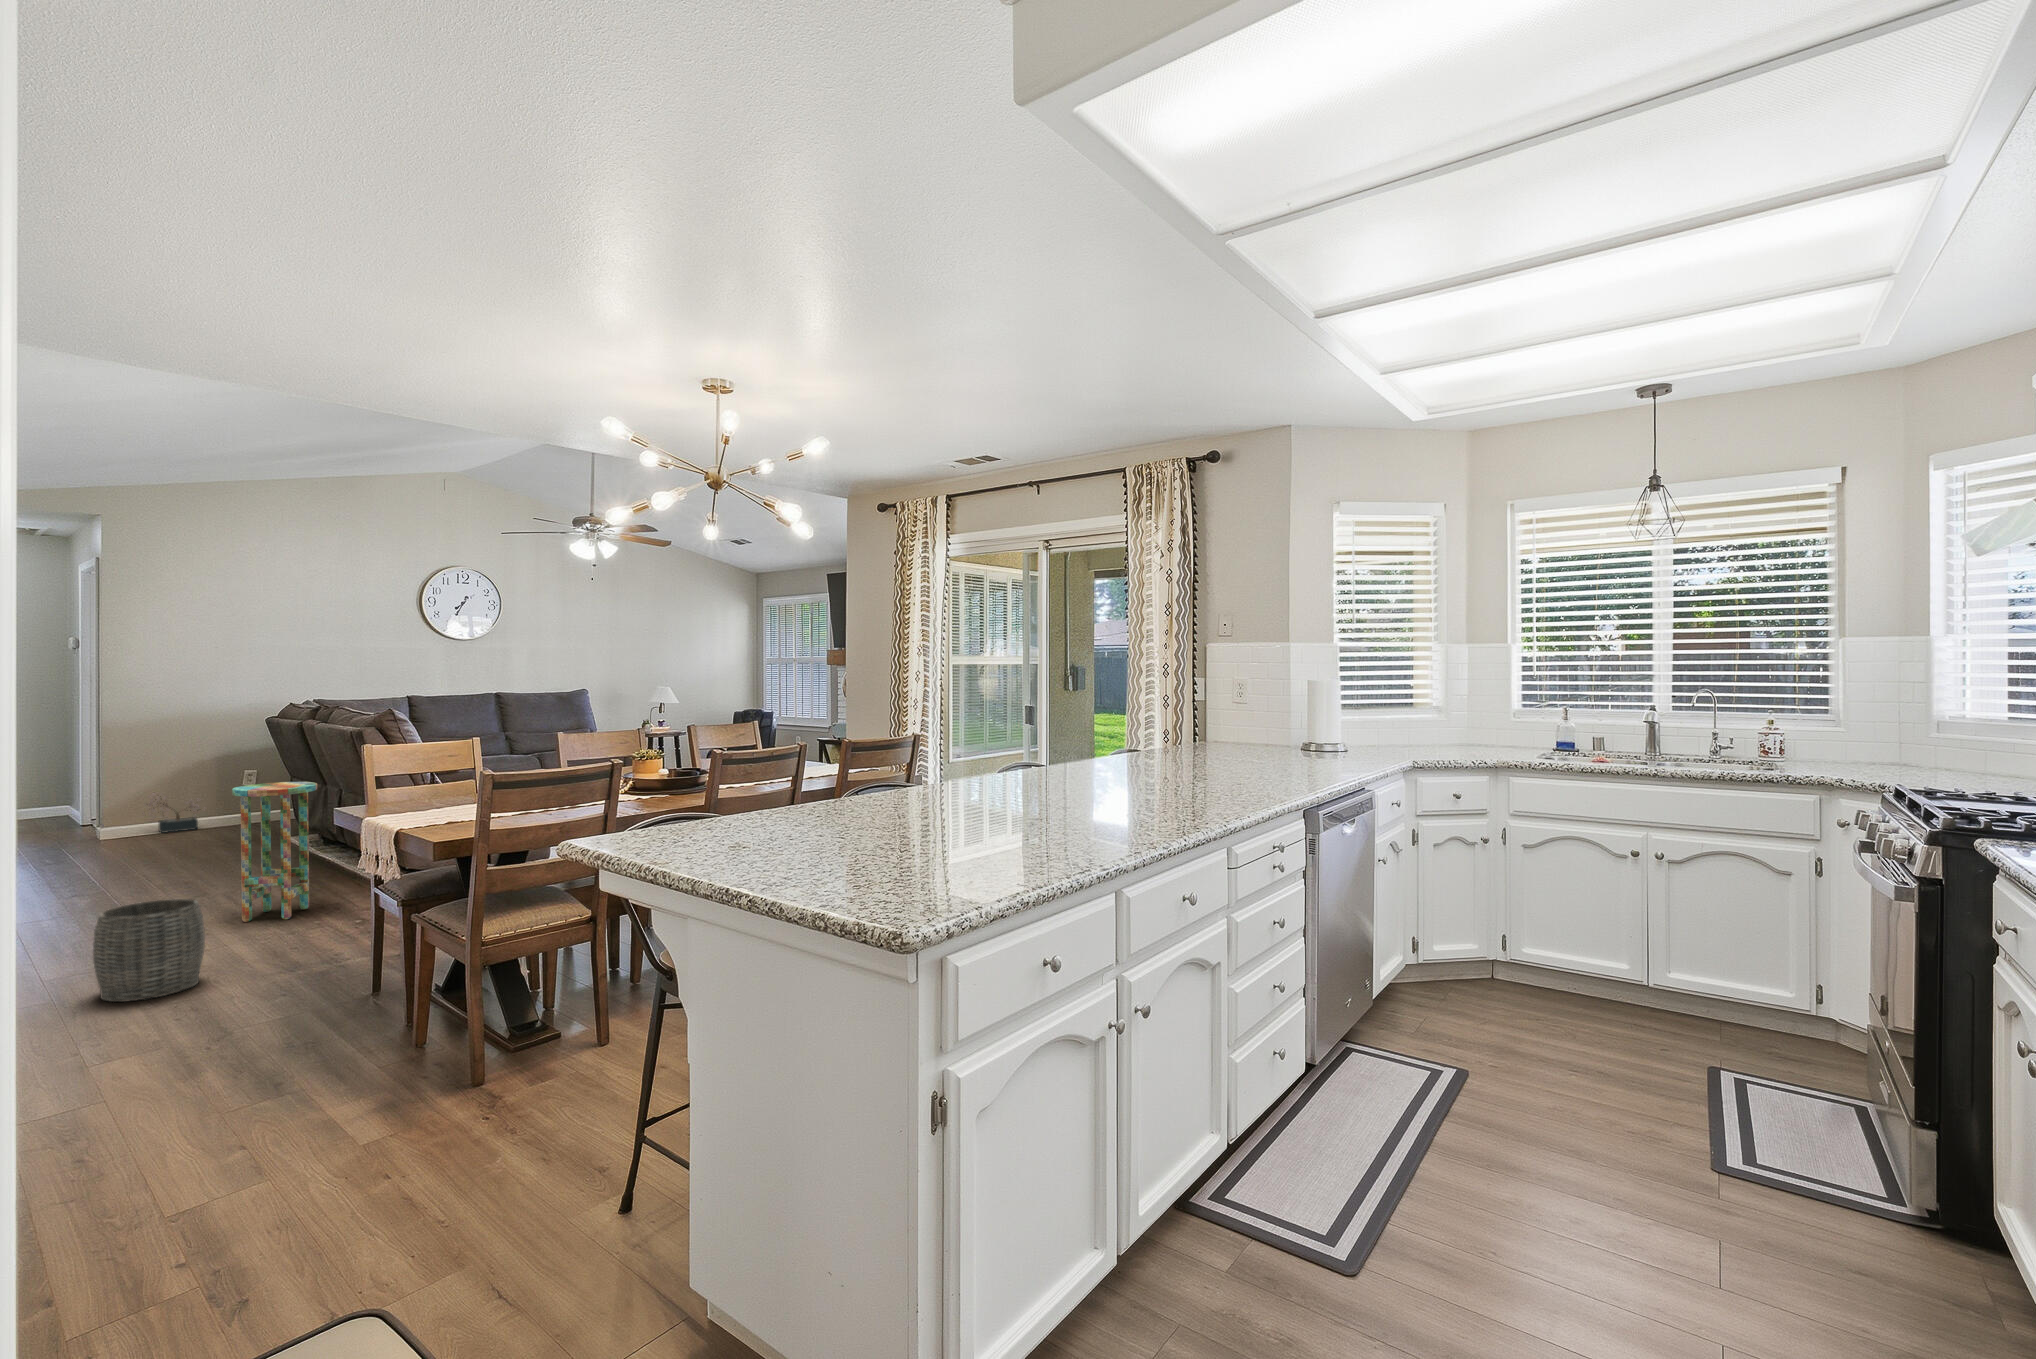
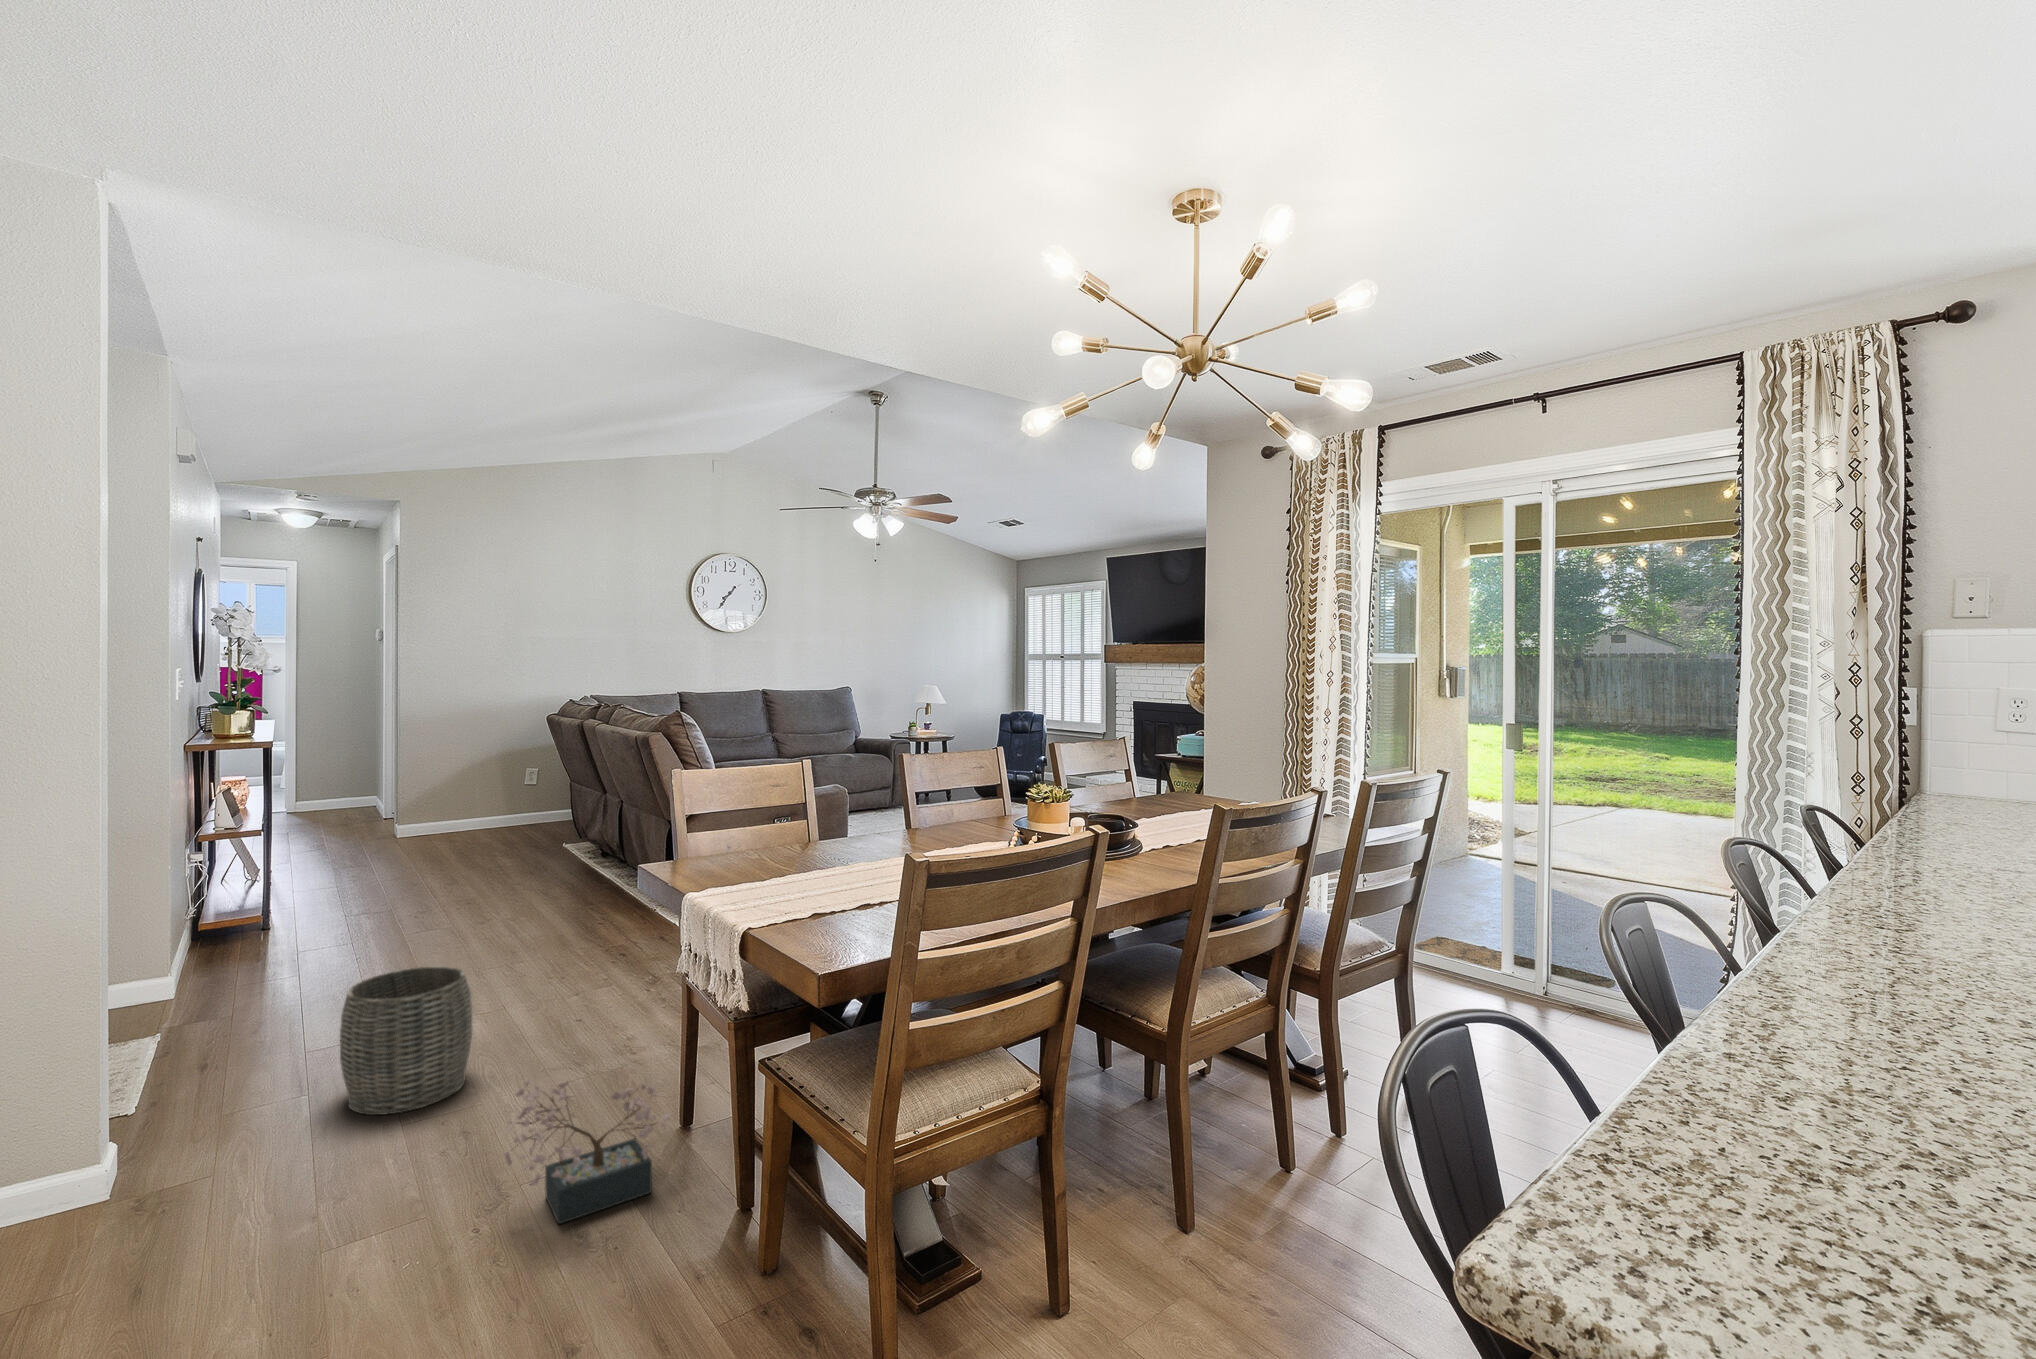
side table: present [232,782,317,922] -> none [510,799,602,972]
decorative plant: present [146,793,200,833] -> present [504,1081,670,1224]

